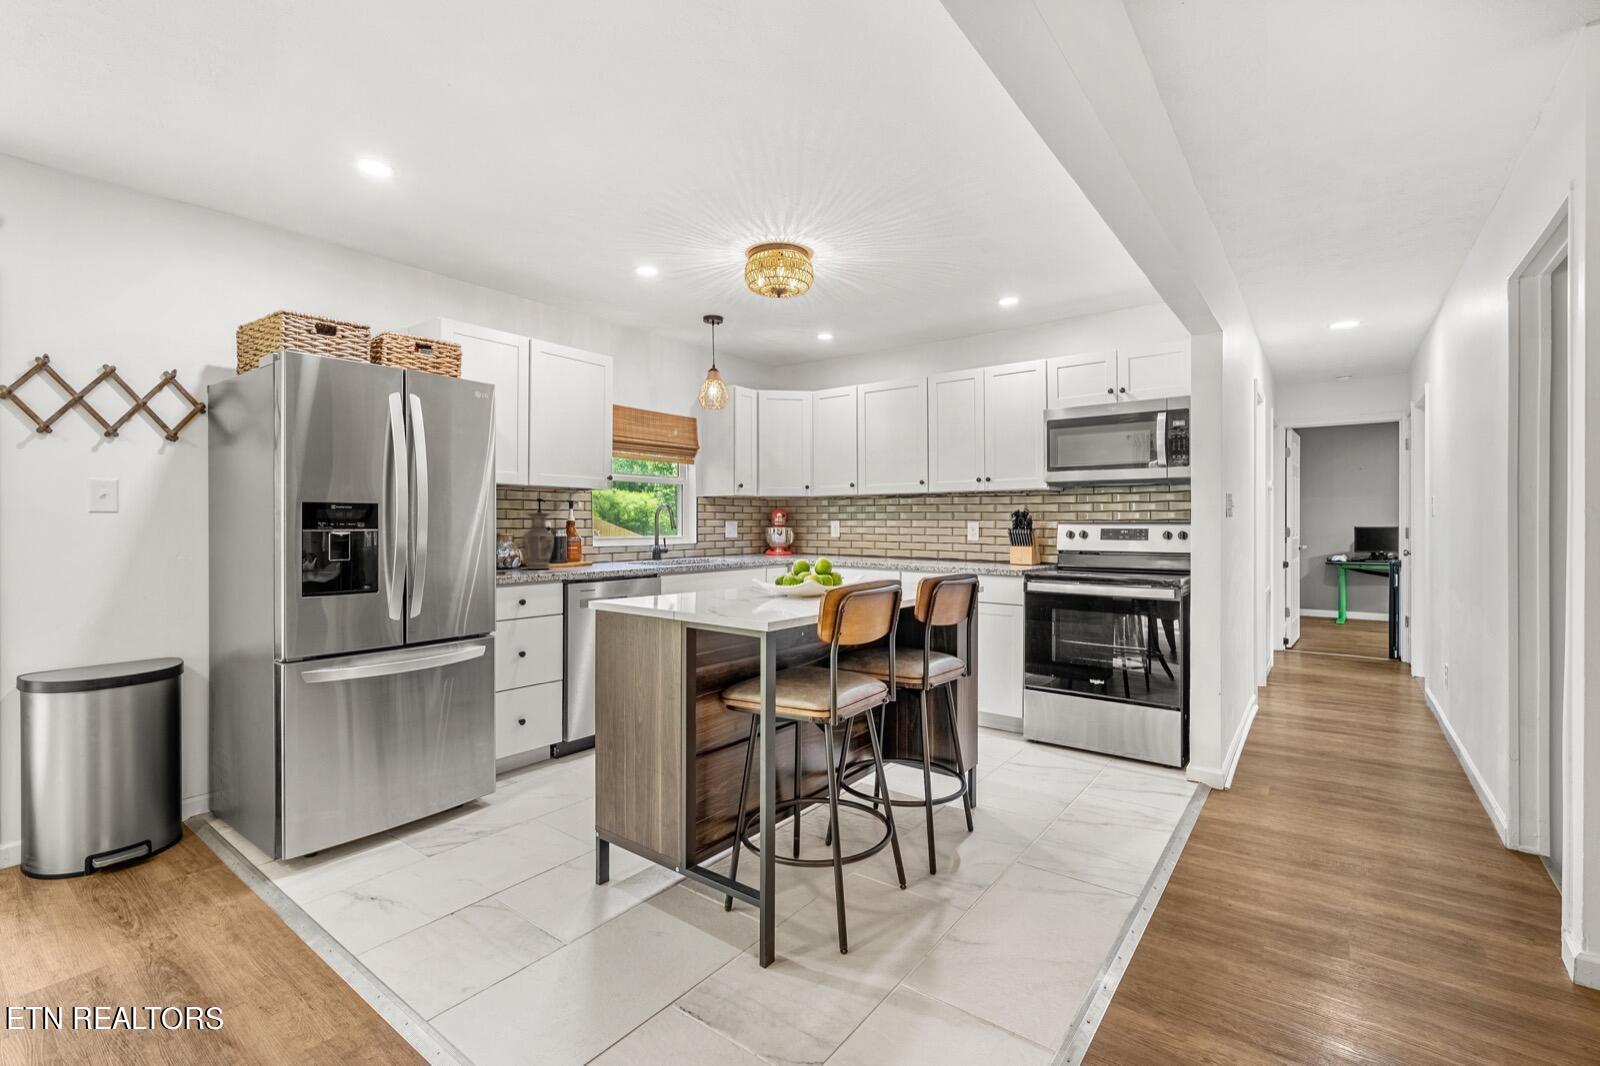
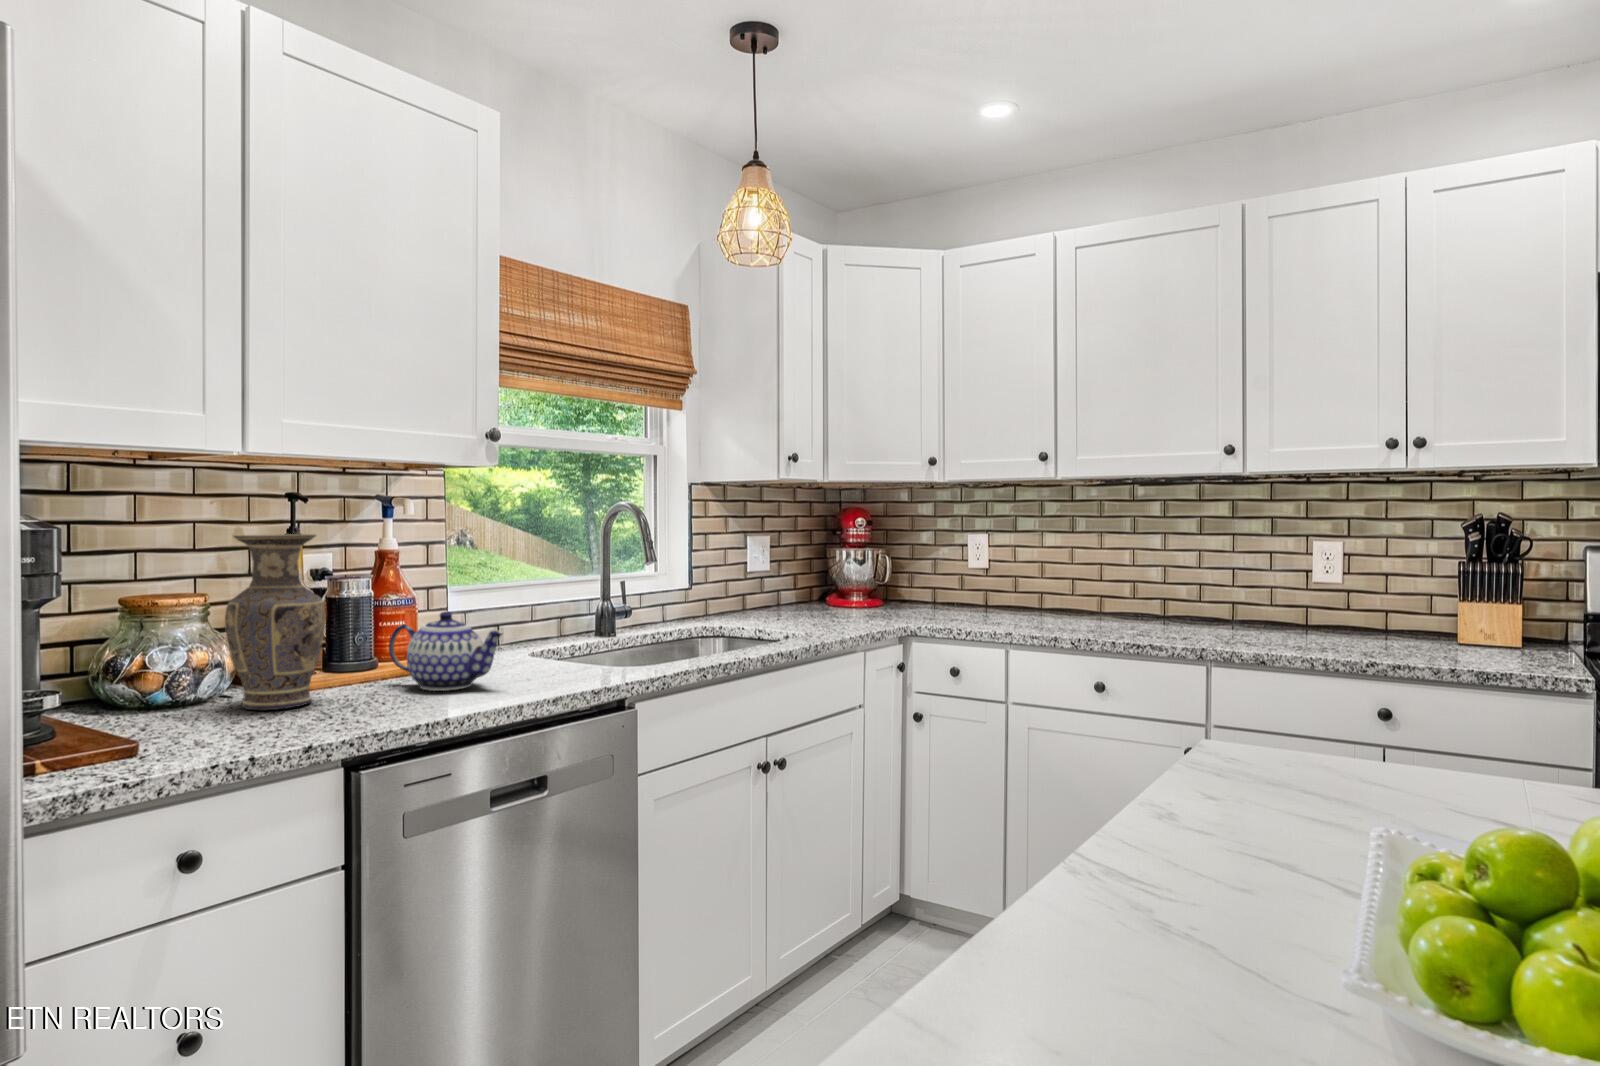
teapot: none [573,541,613,568] -> present [389,612,504,691]

